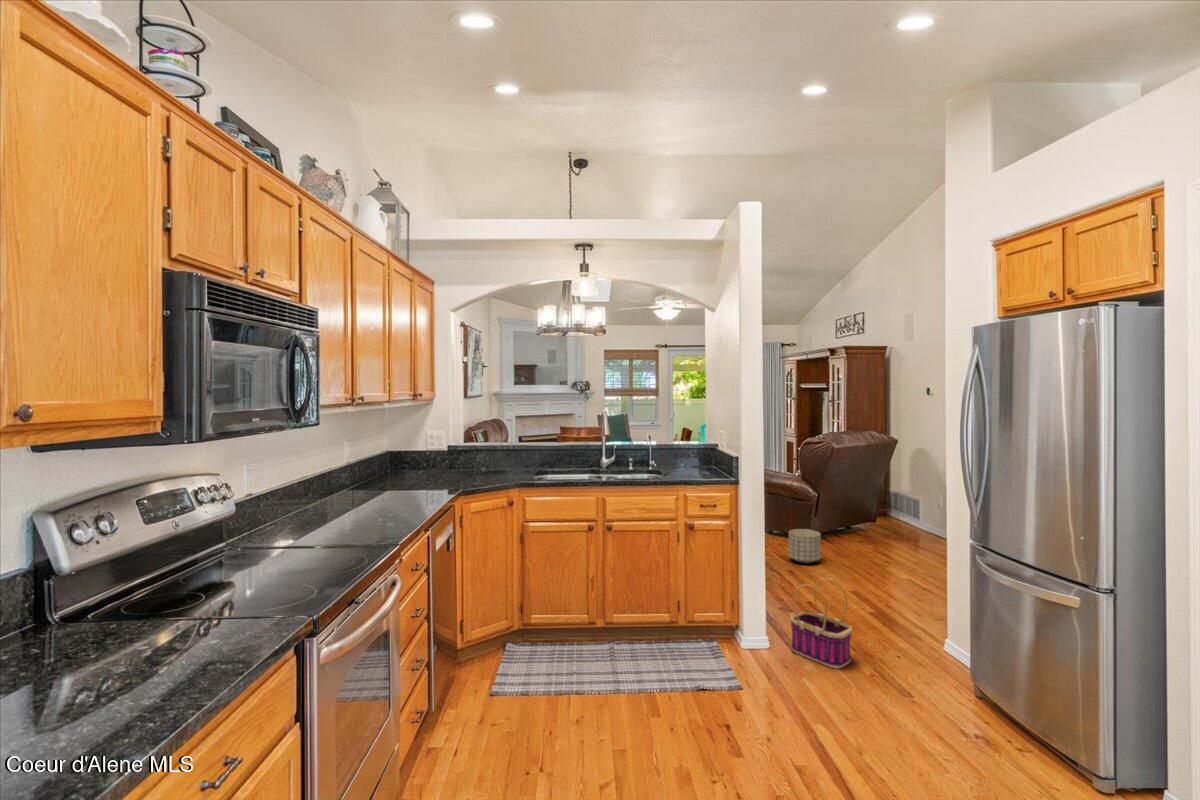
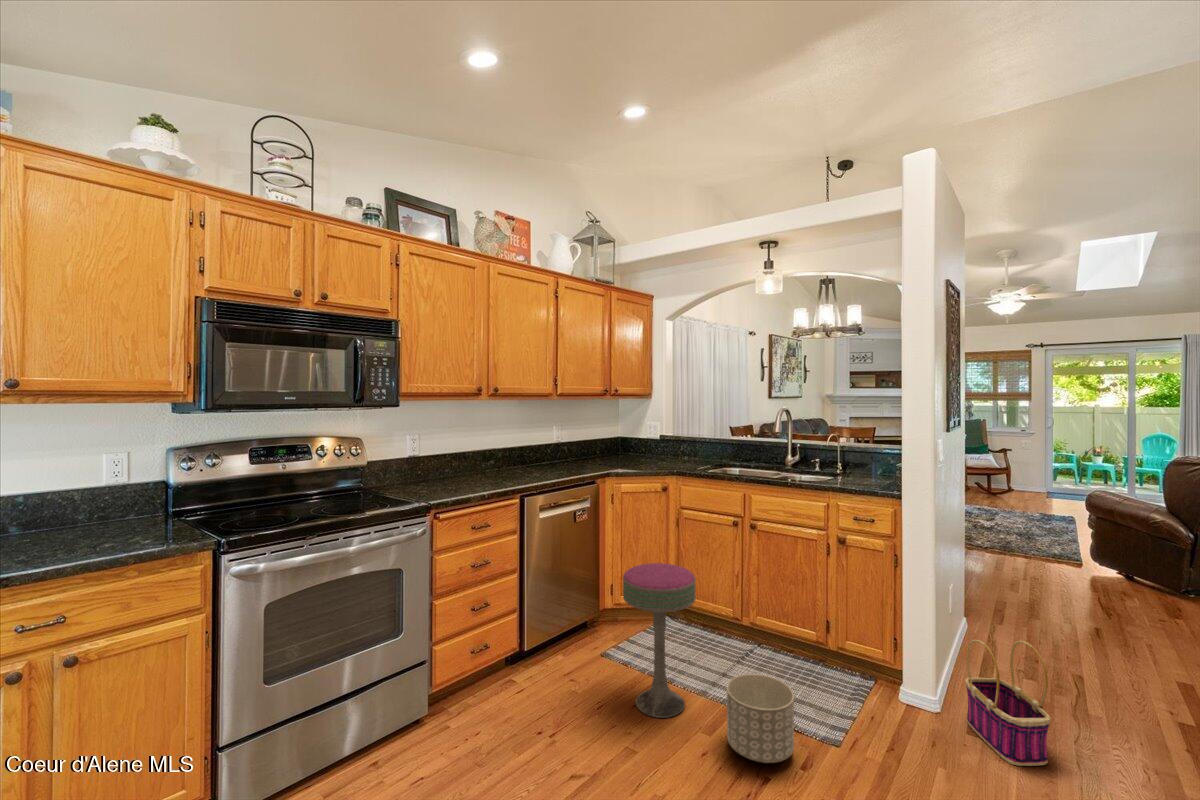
planter: present [789,529,821,564] -> present [727,674,794,763]
bar stool: none [553,578,629,739] -> present [623,563,696,718]

